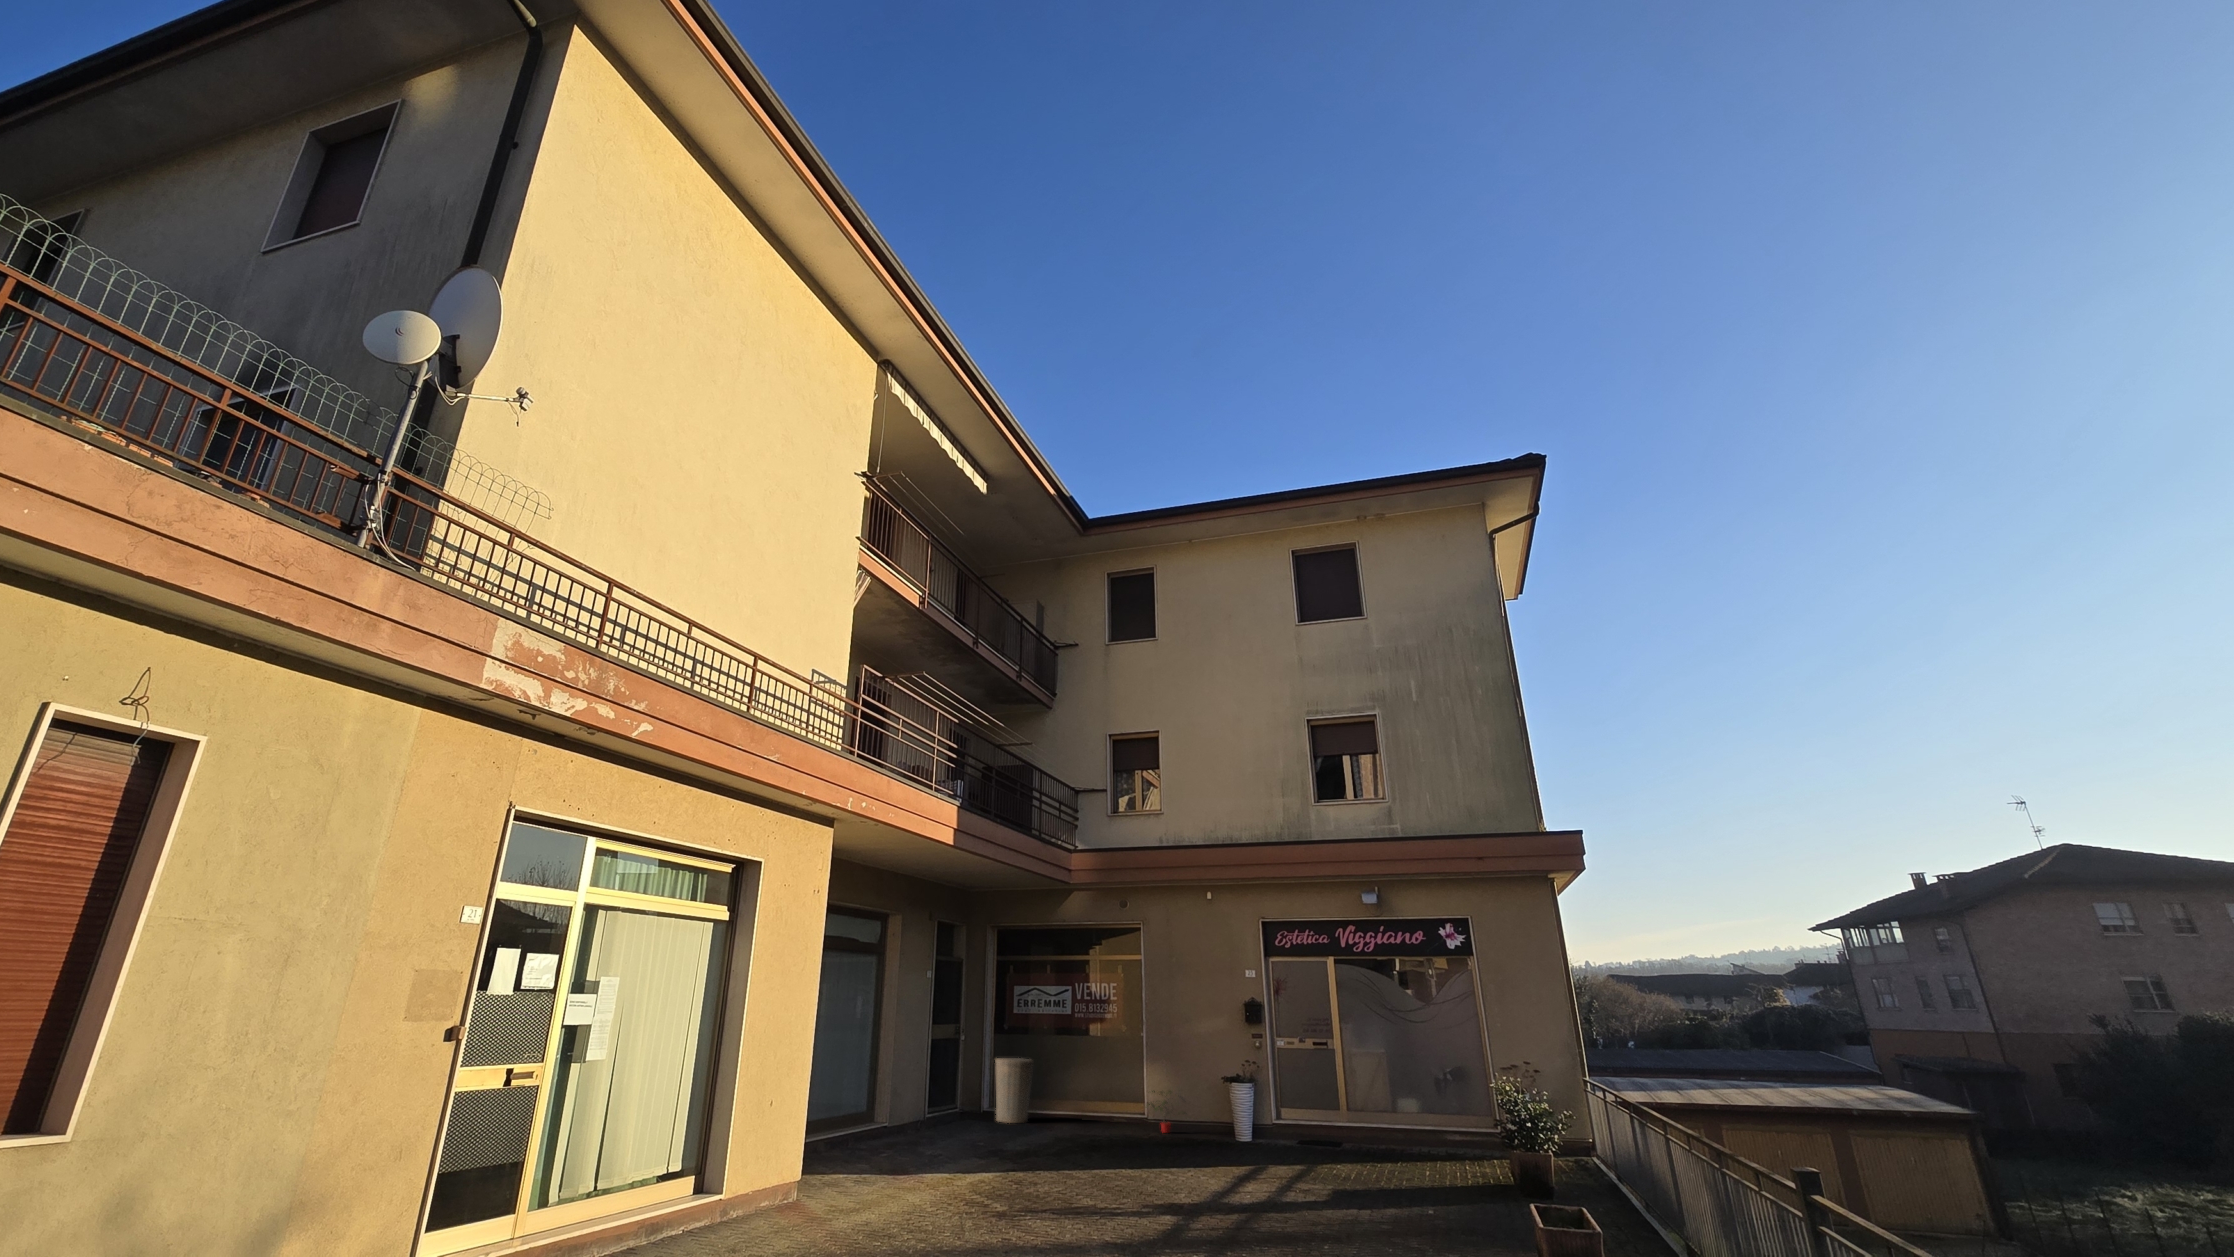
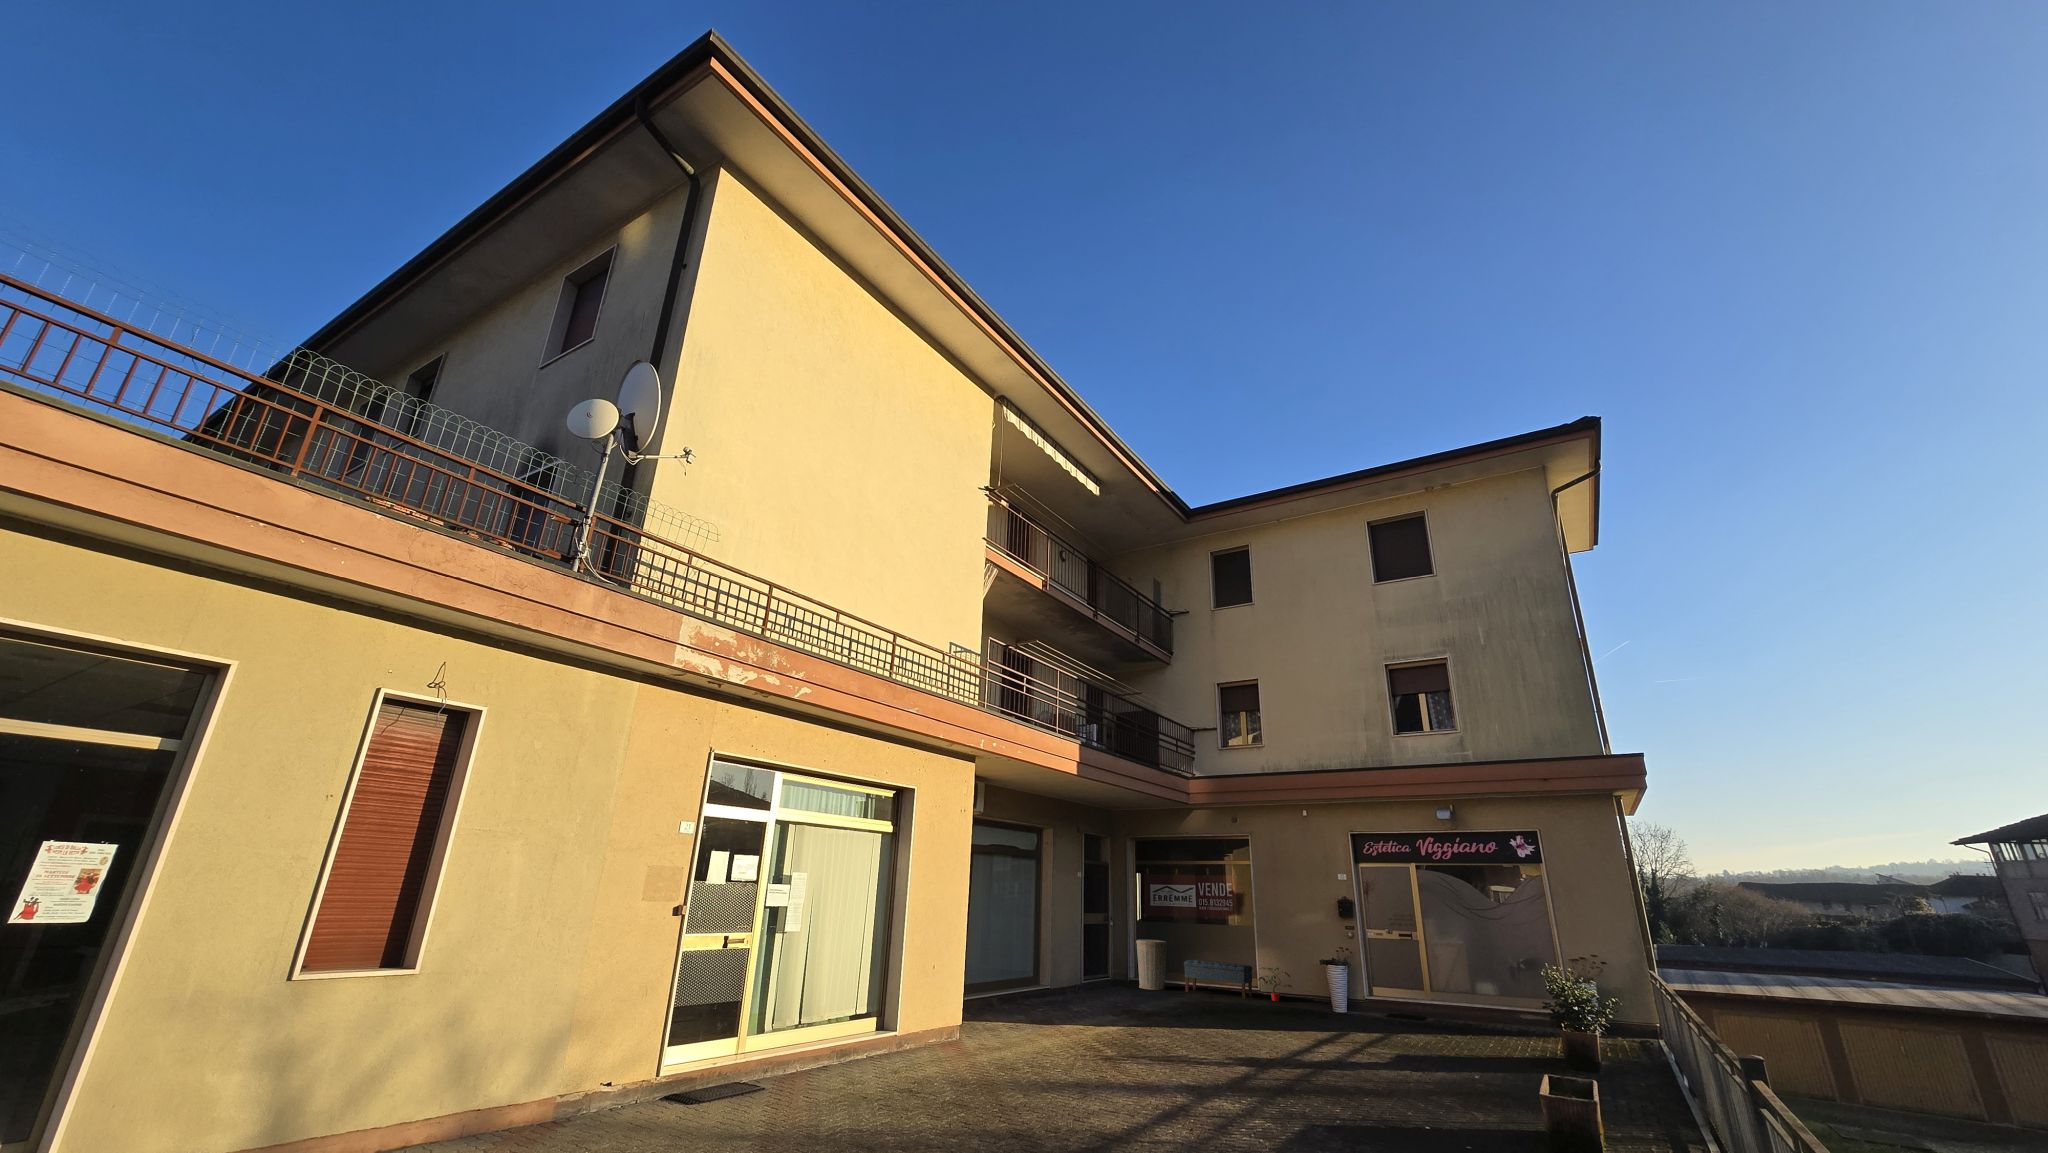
bench: none [1055,1083,1138,1132] -> present [1184,960,1252,999]

